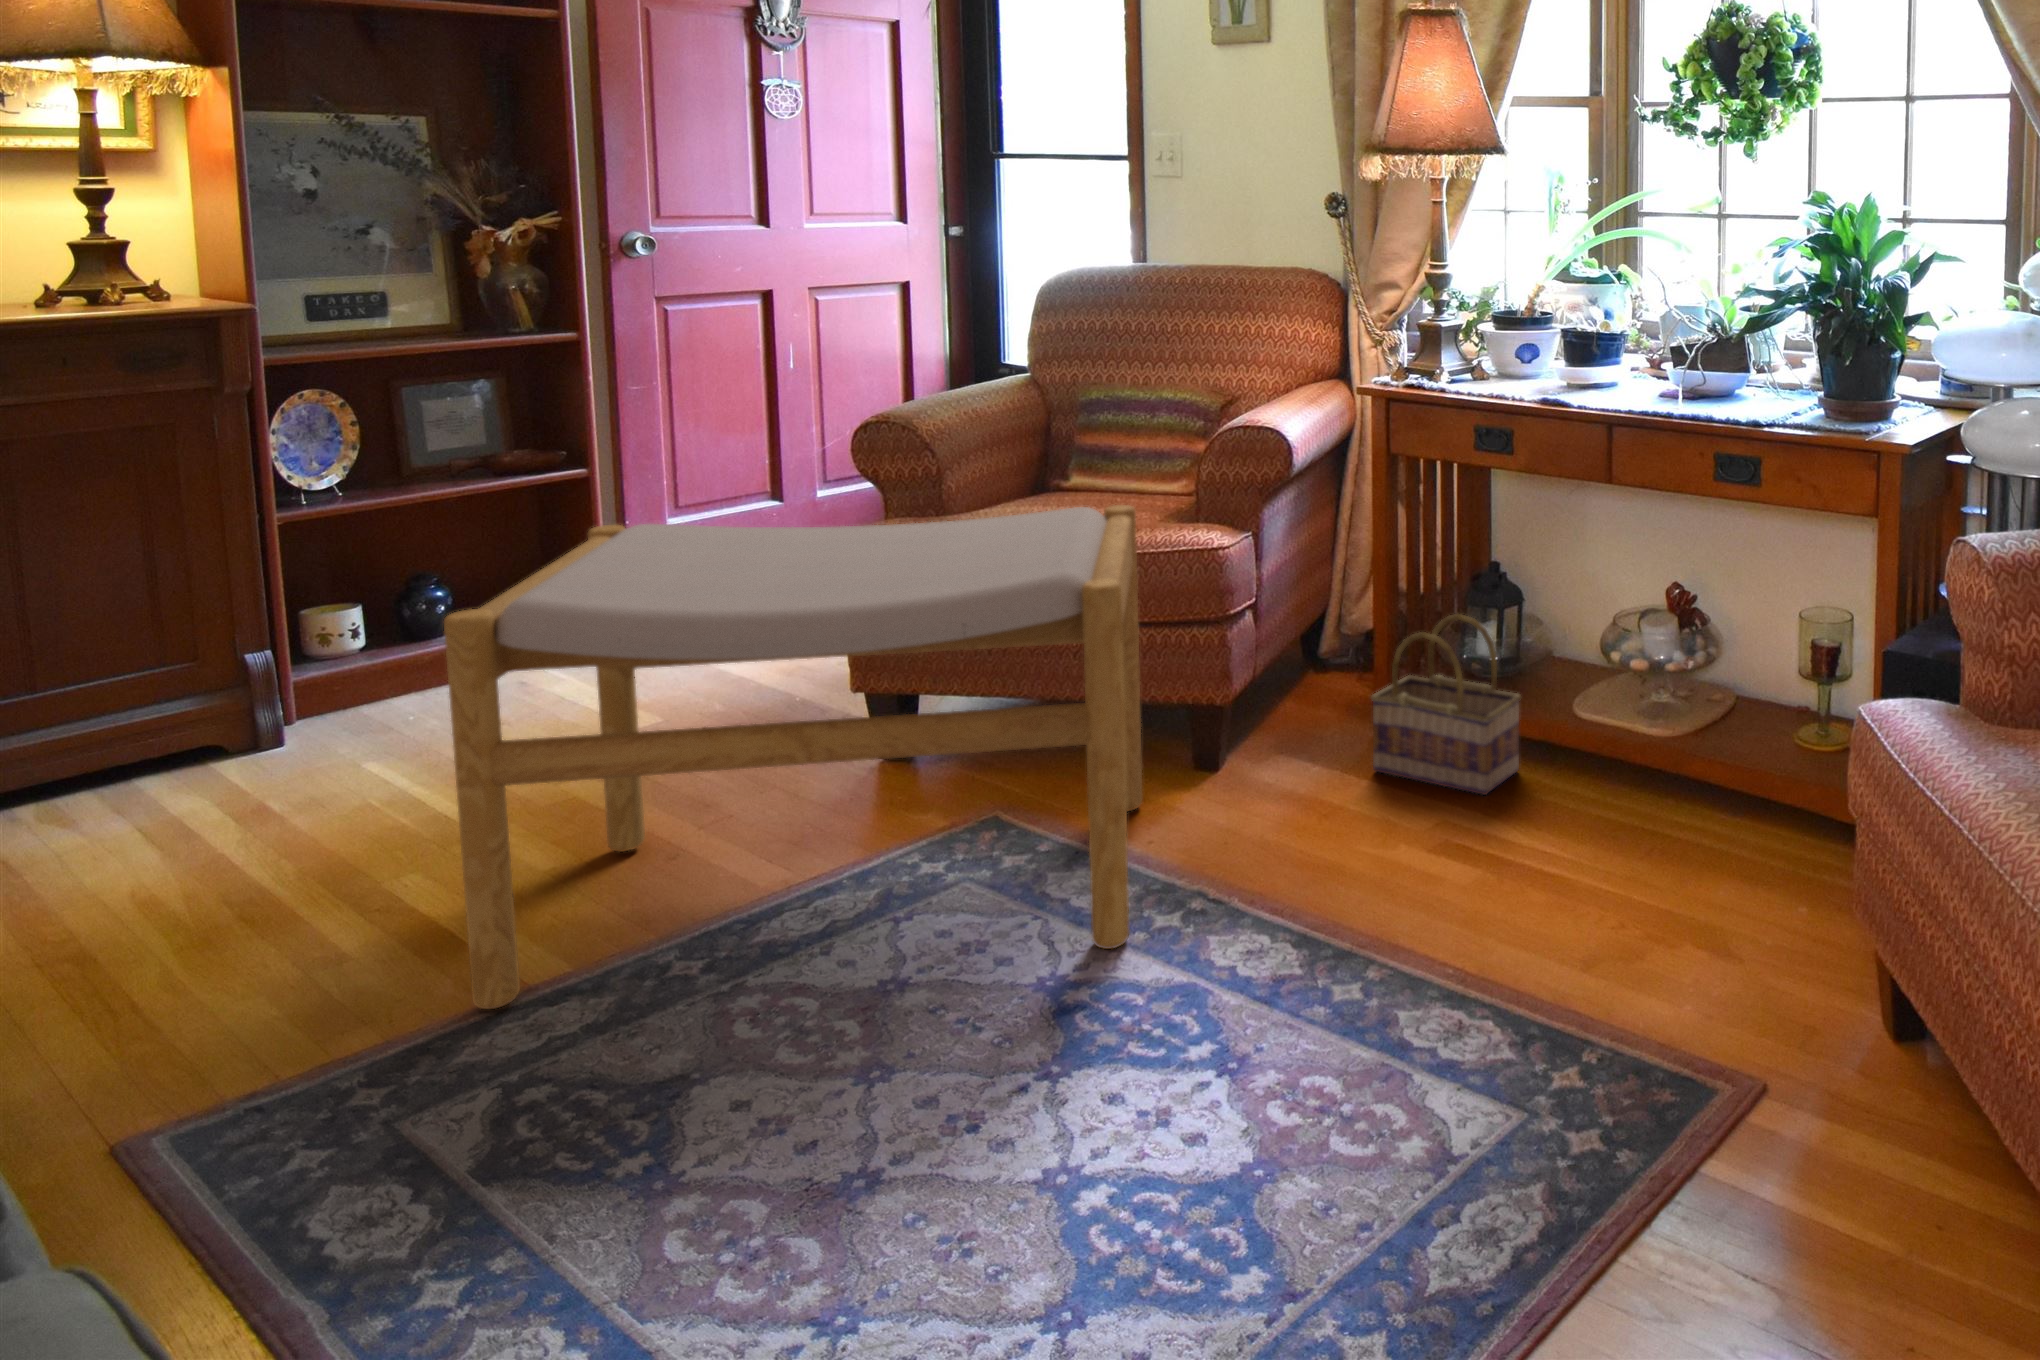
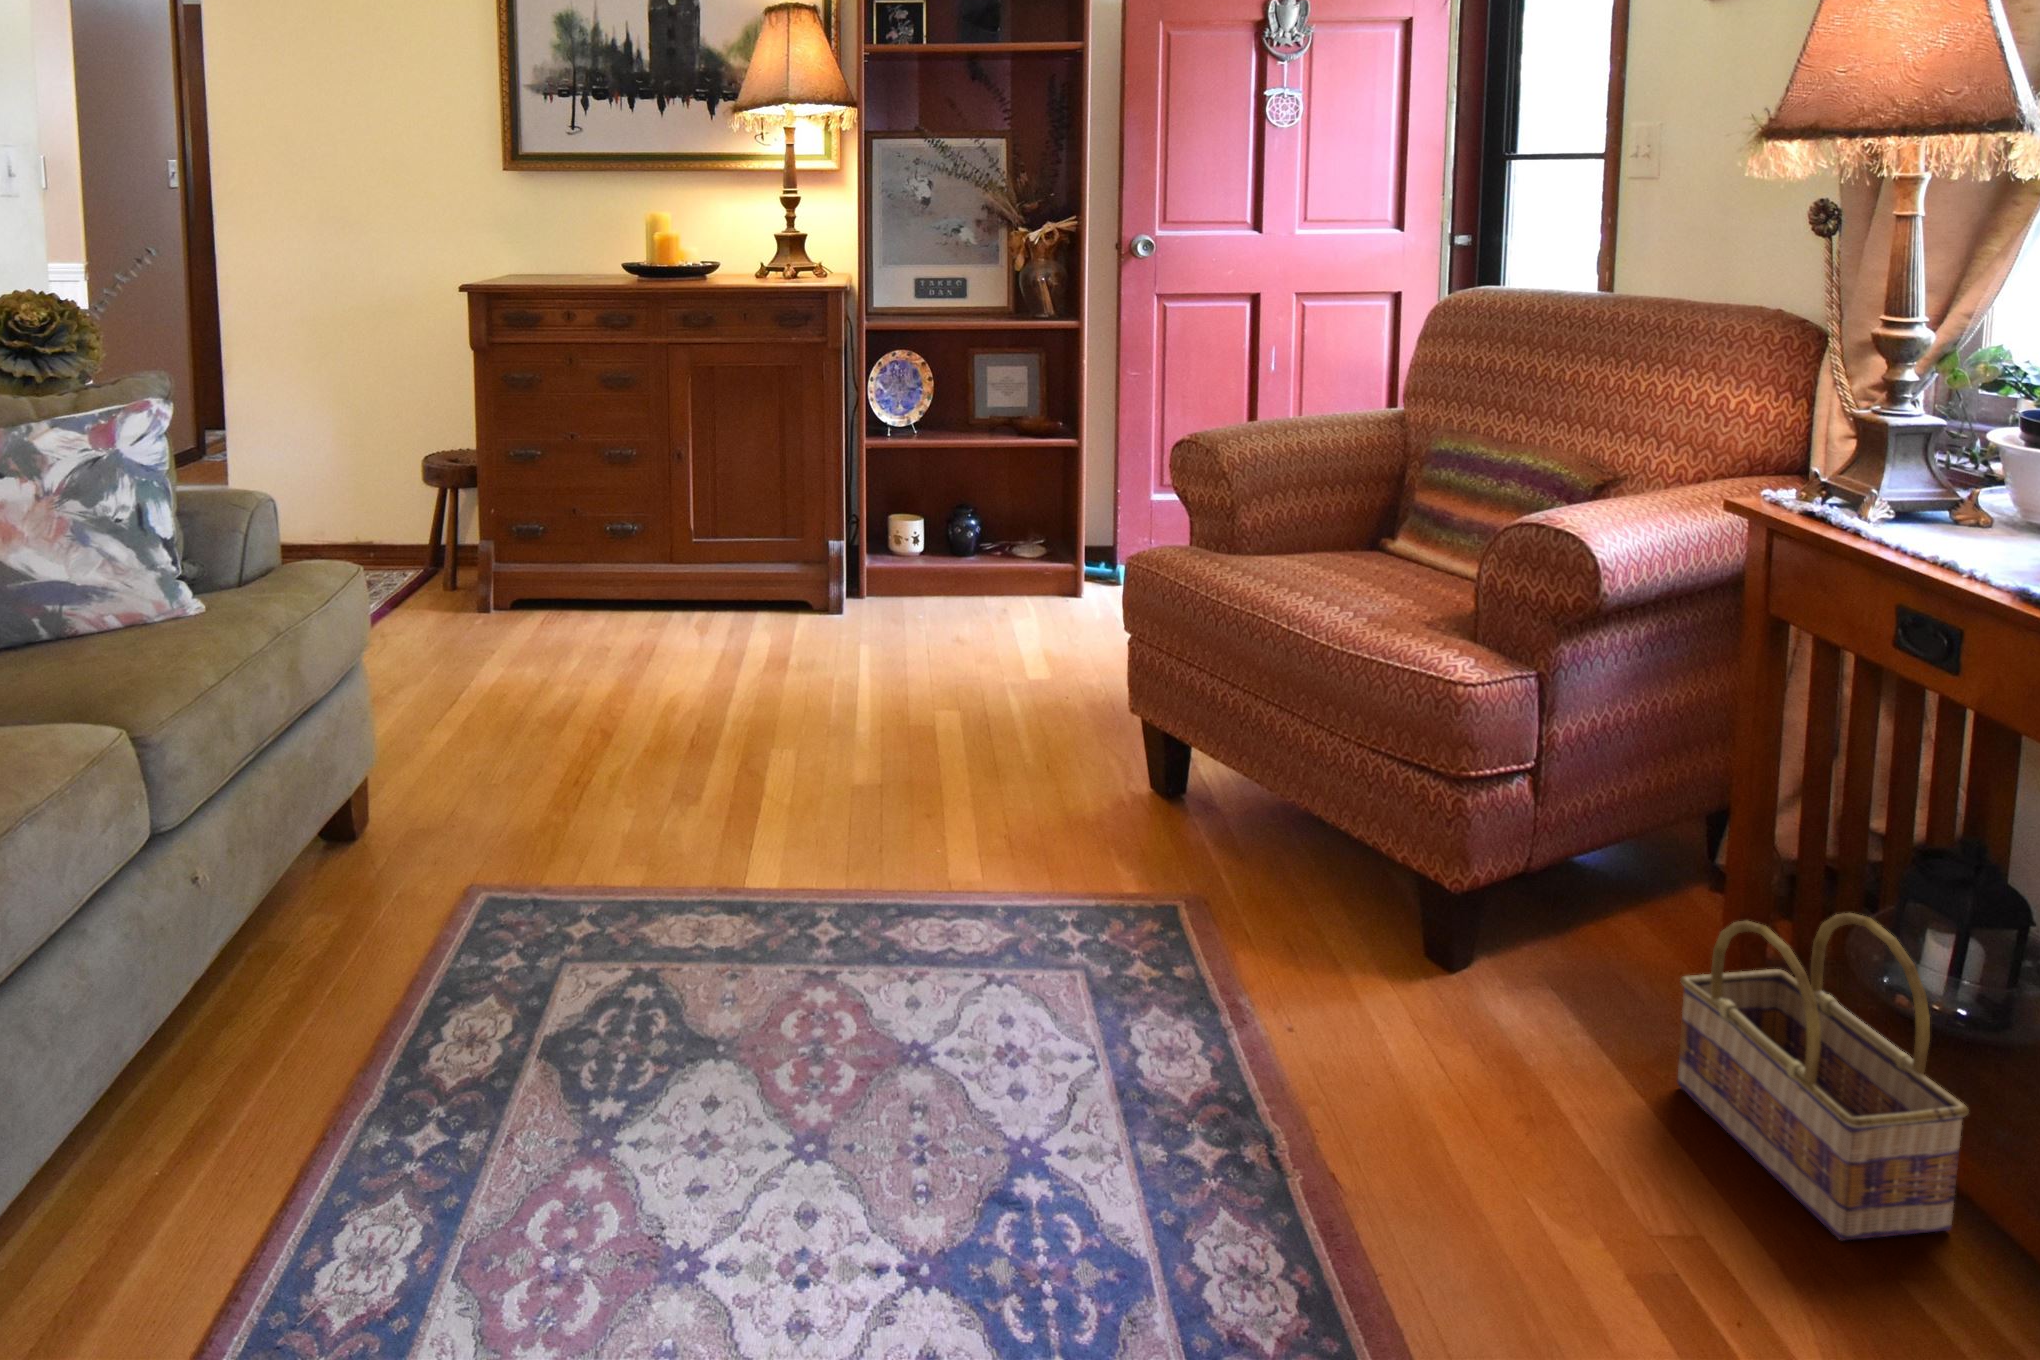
footstool: present [444,505,1142,1009] -> none [682,505,1342,1151]

